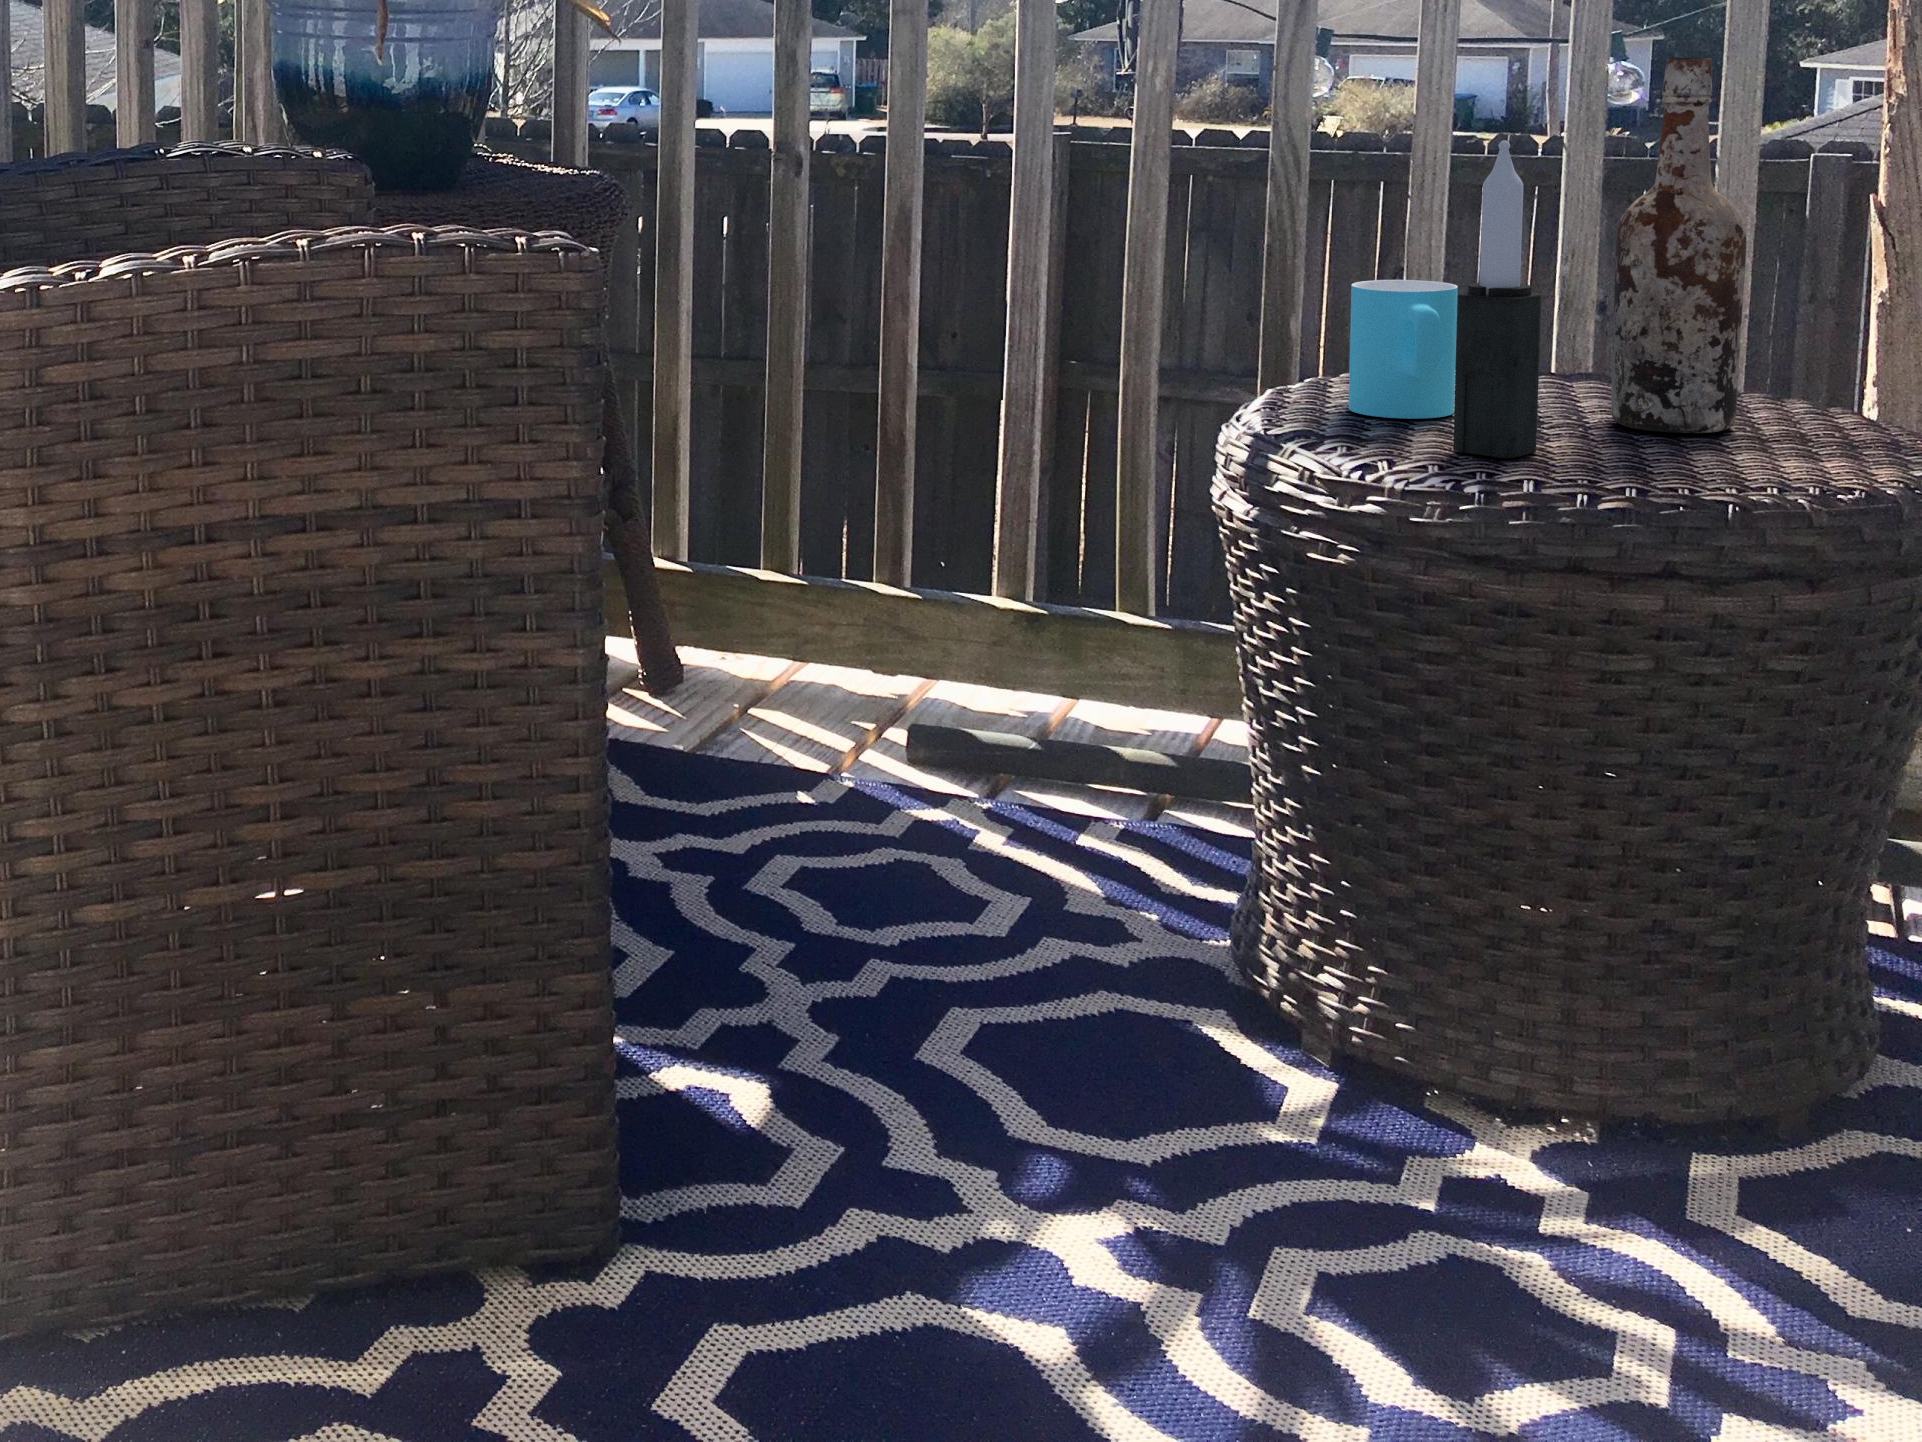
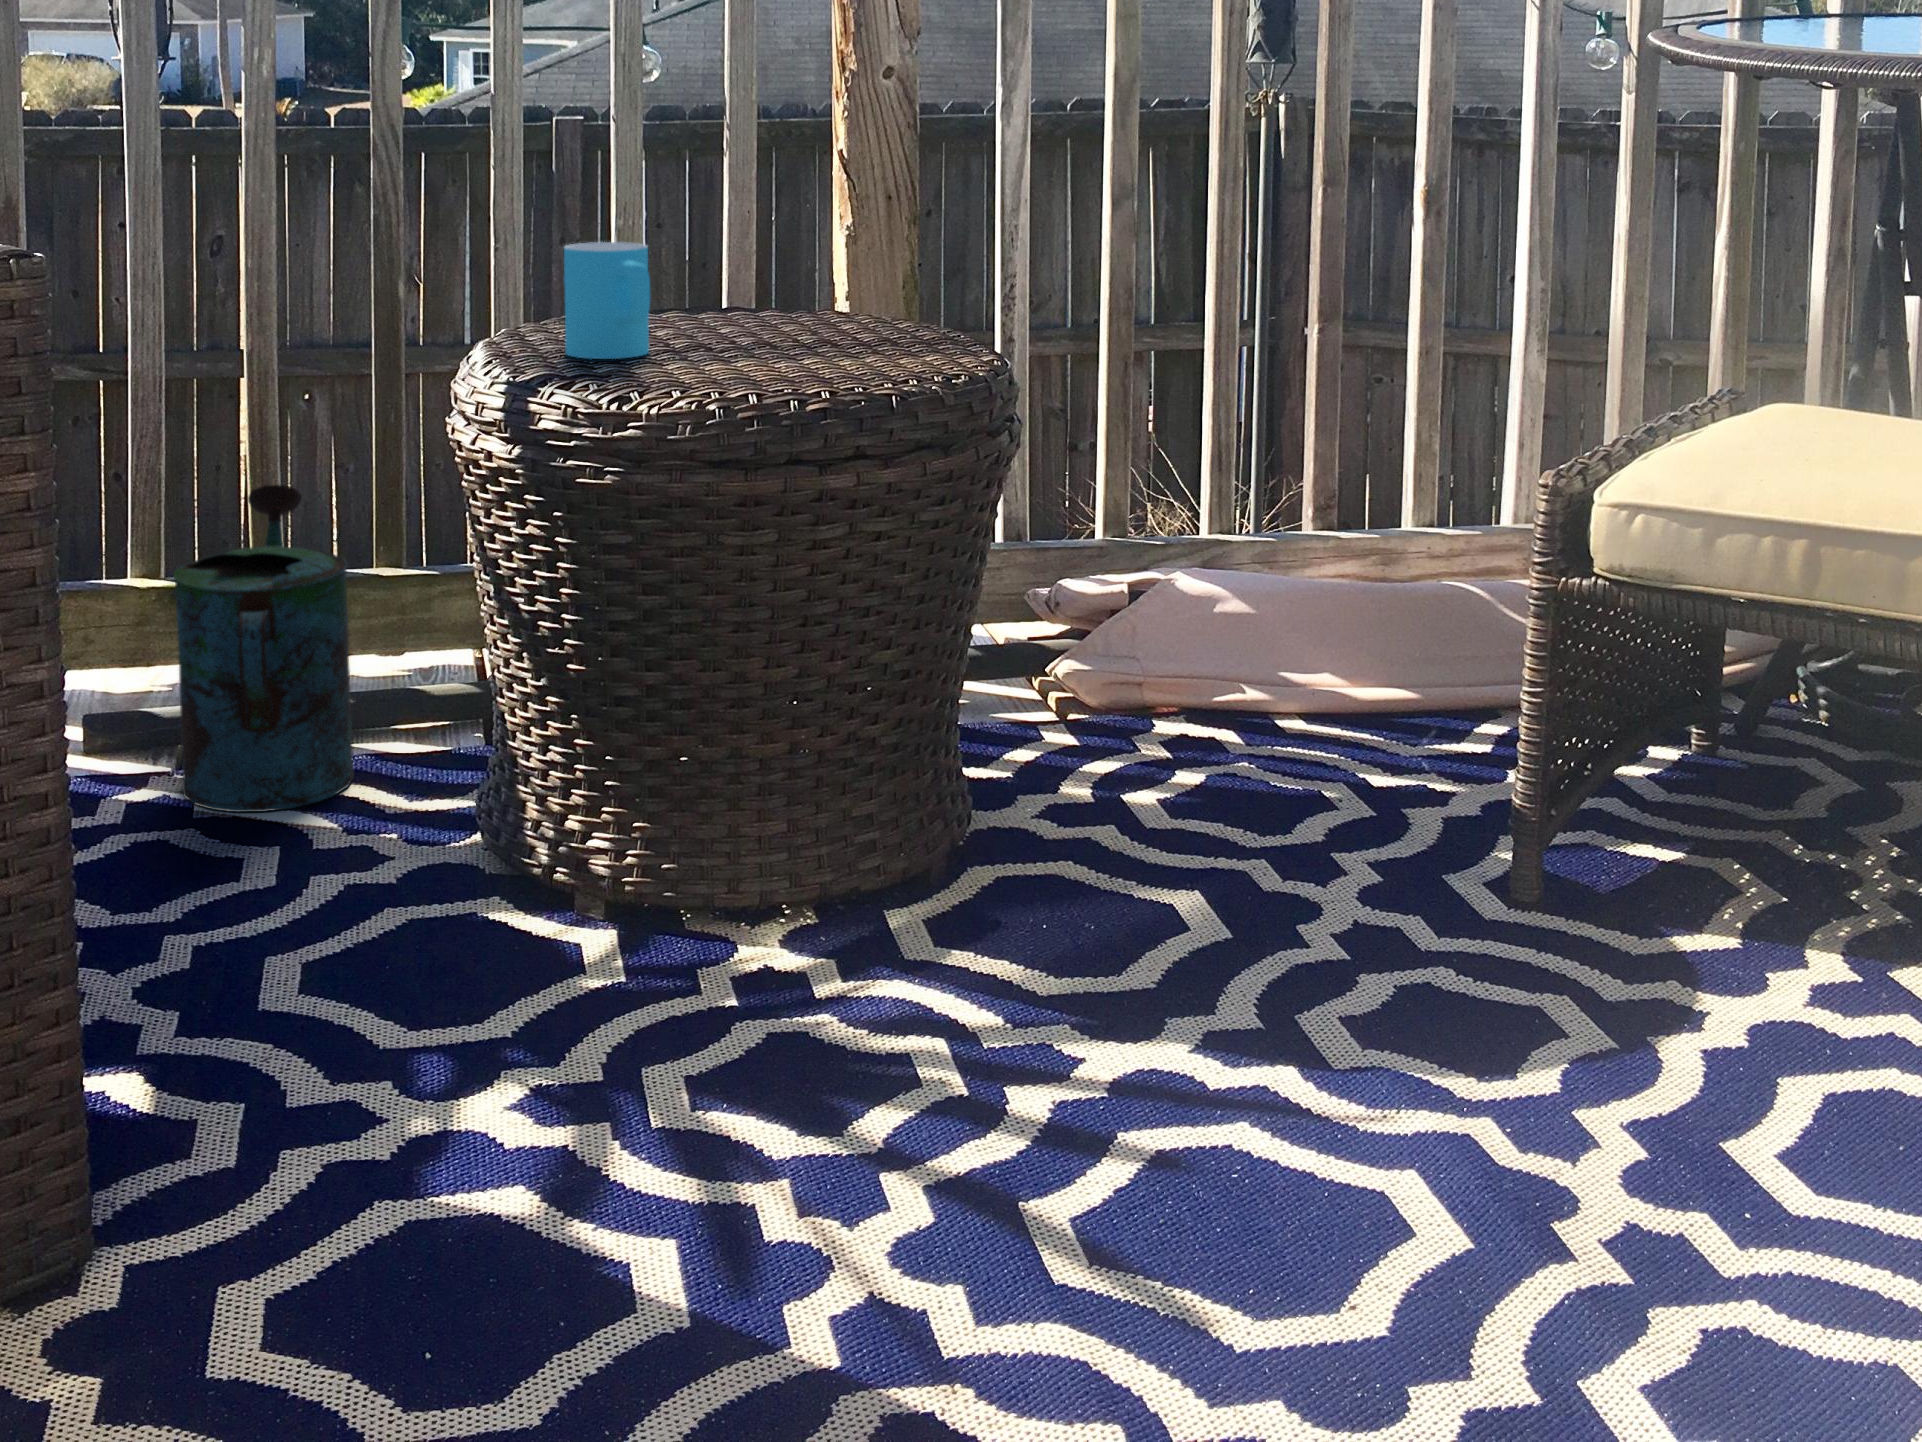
wine bottle: present [1611,58,1746,433] -> none [765,56,855,352]
candle: present [1453,140,1542,458] -> none [680,120,740,381]
watering can: none [969,516,1153,862] -> present [173,485,354,812]

